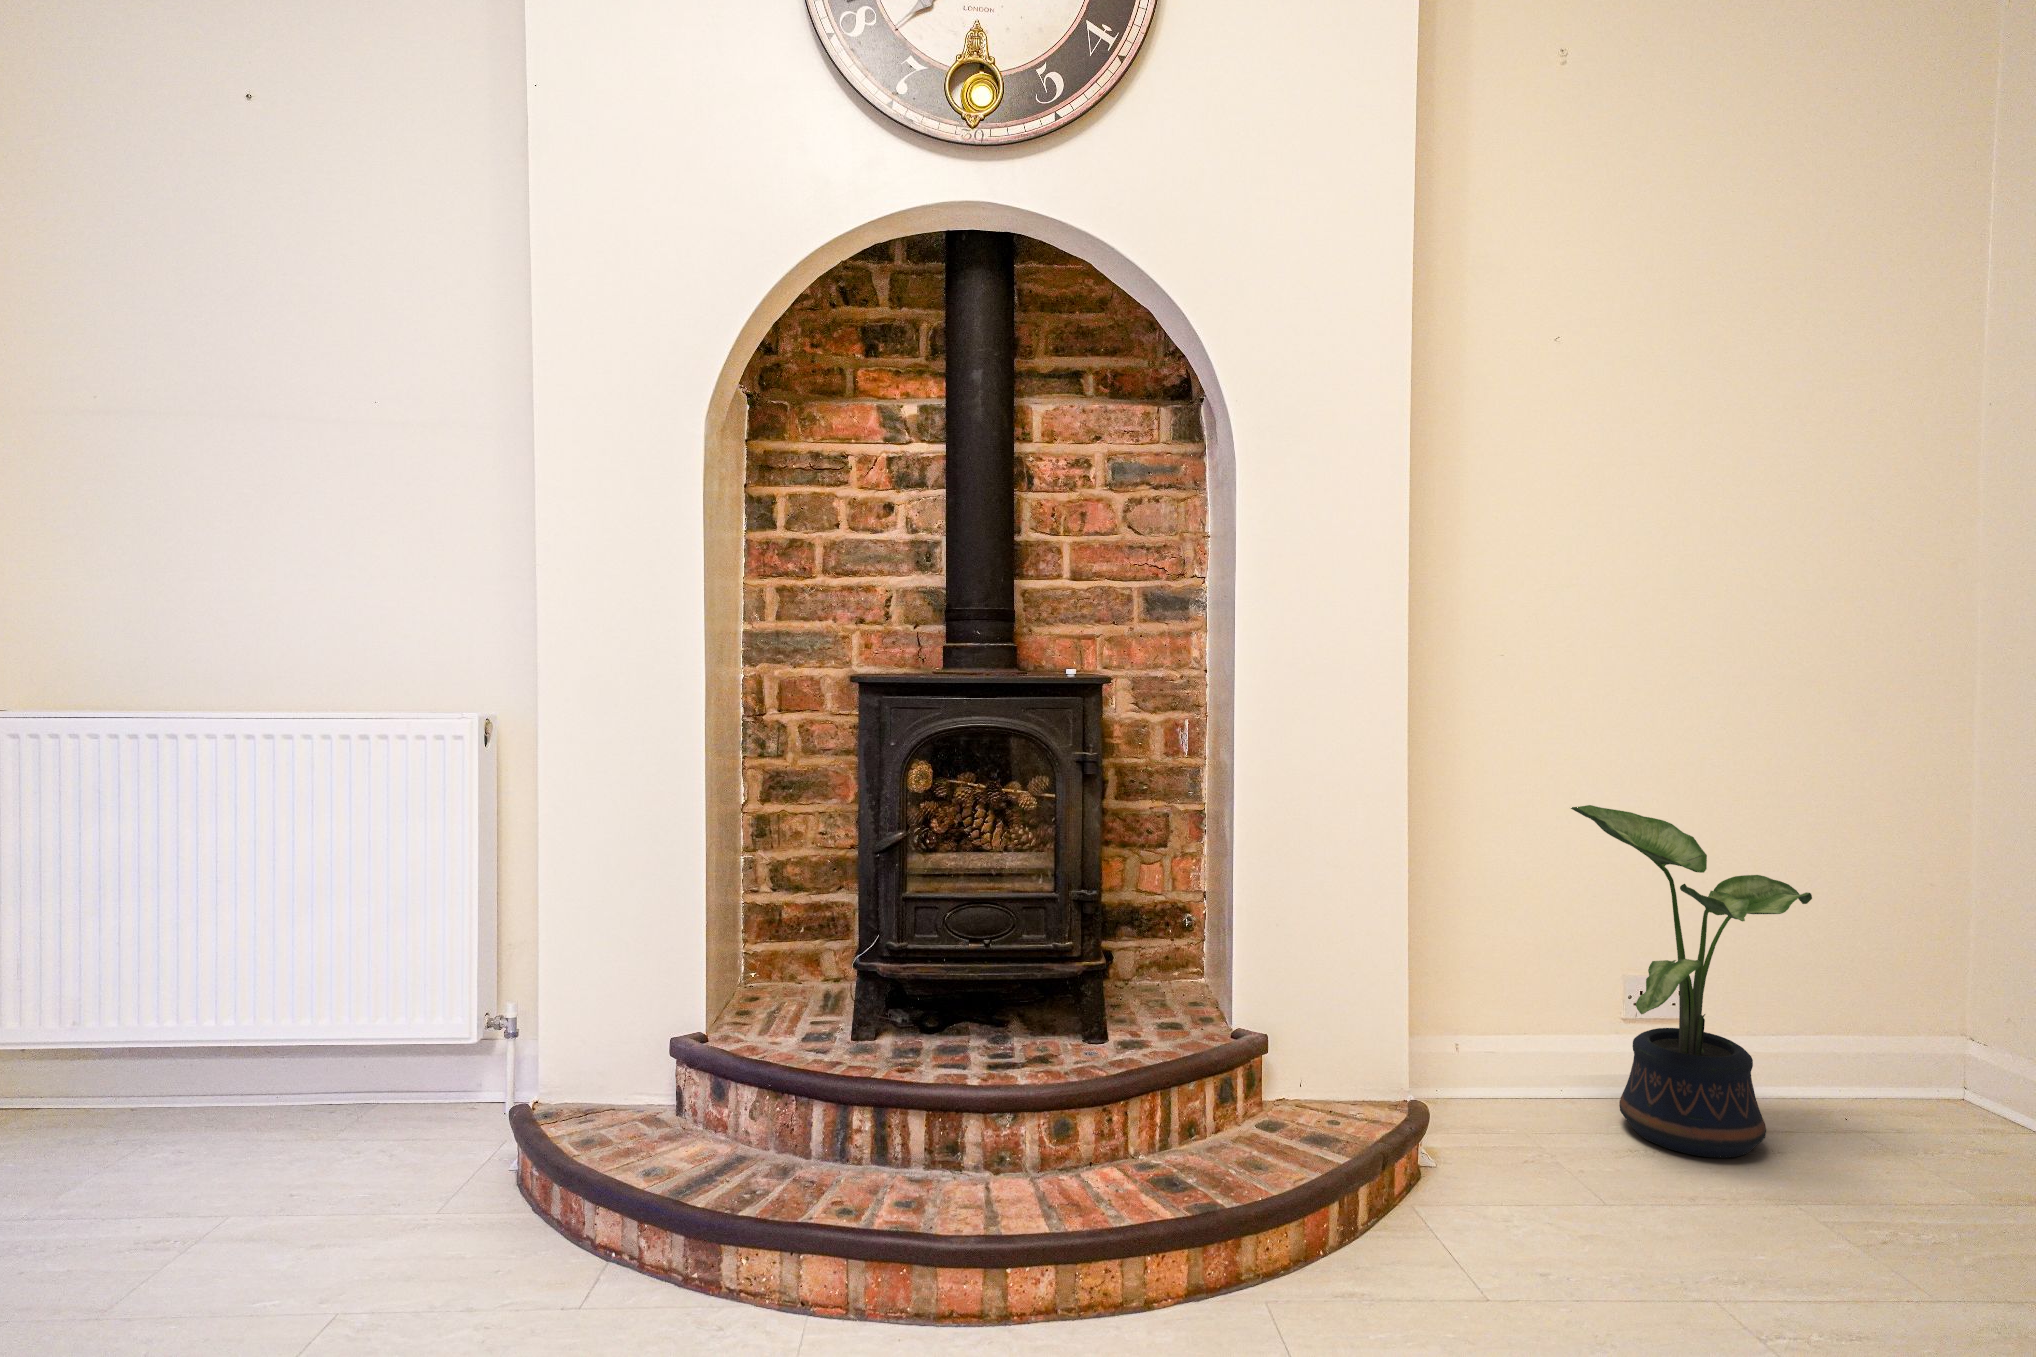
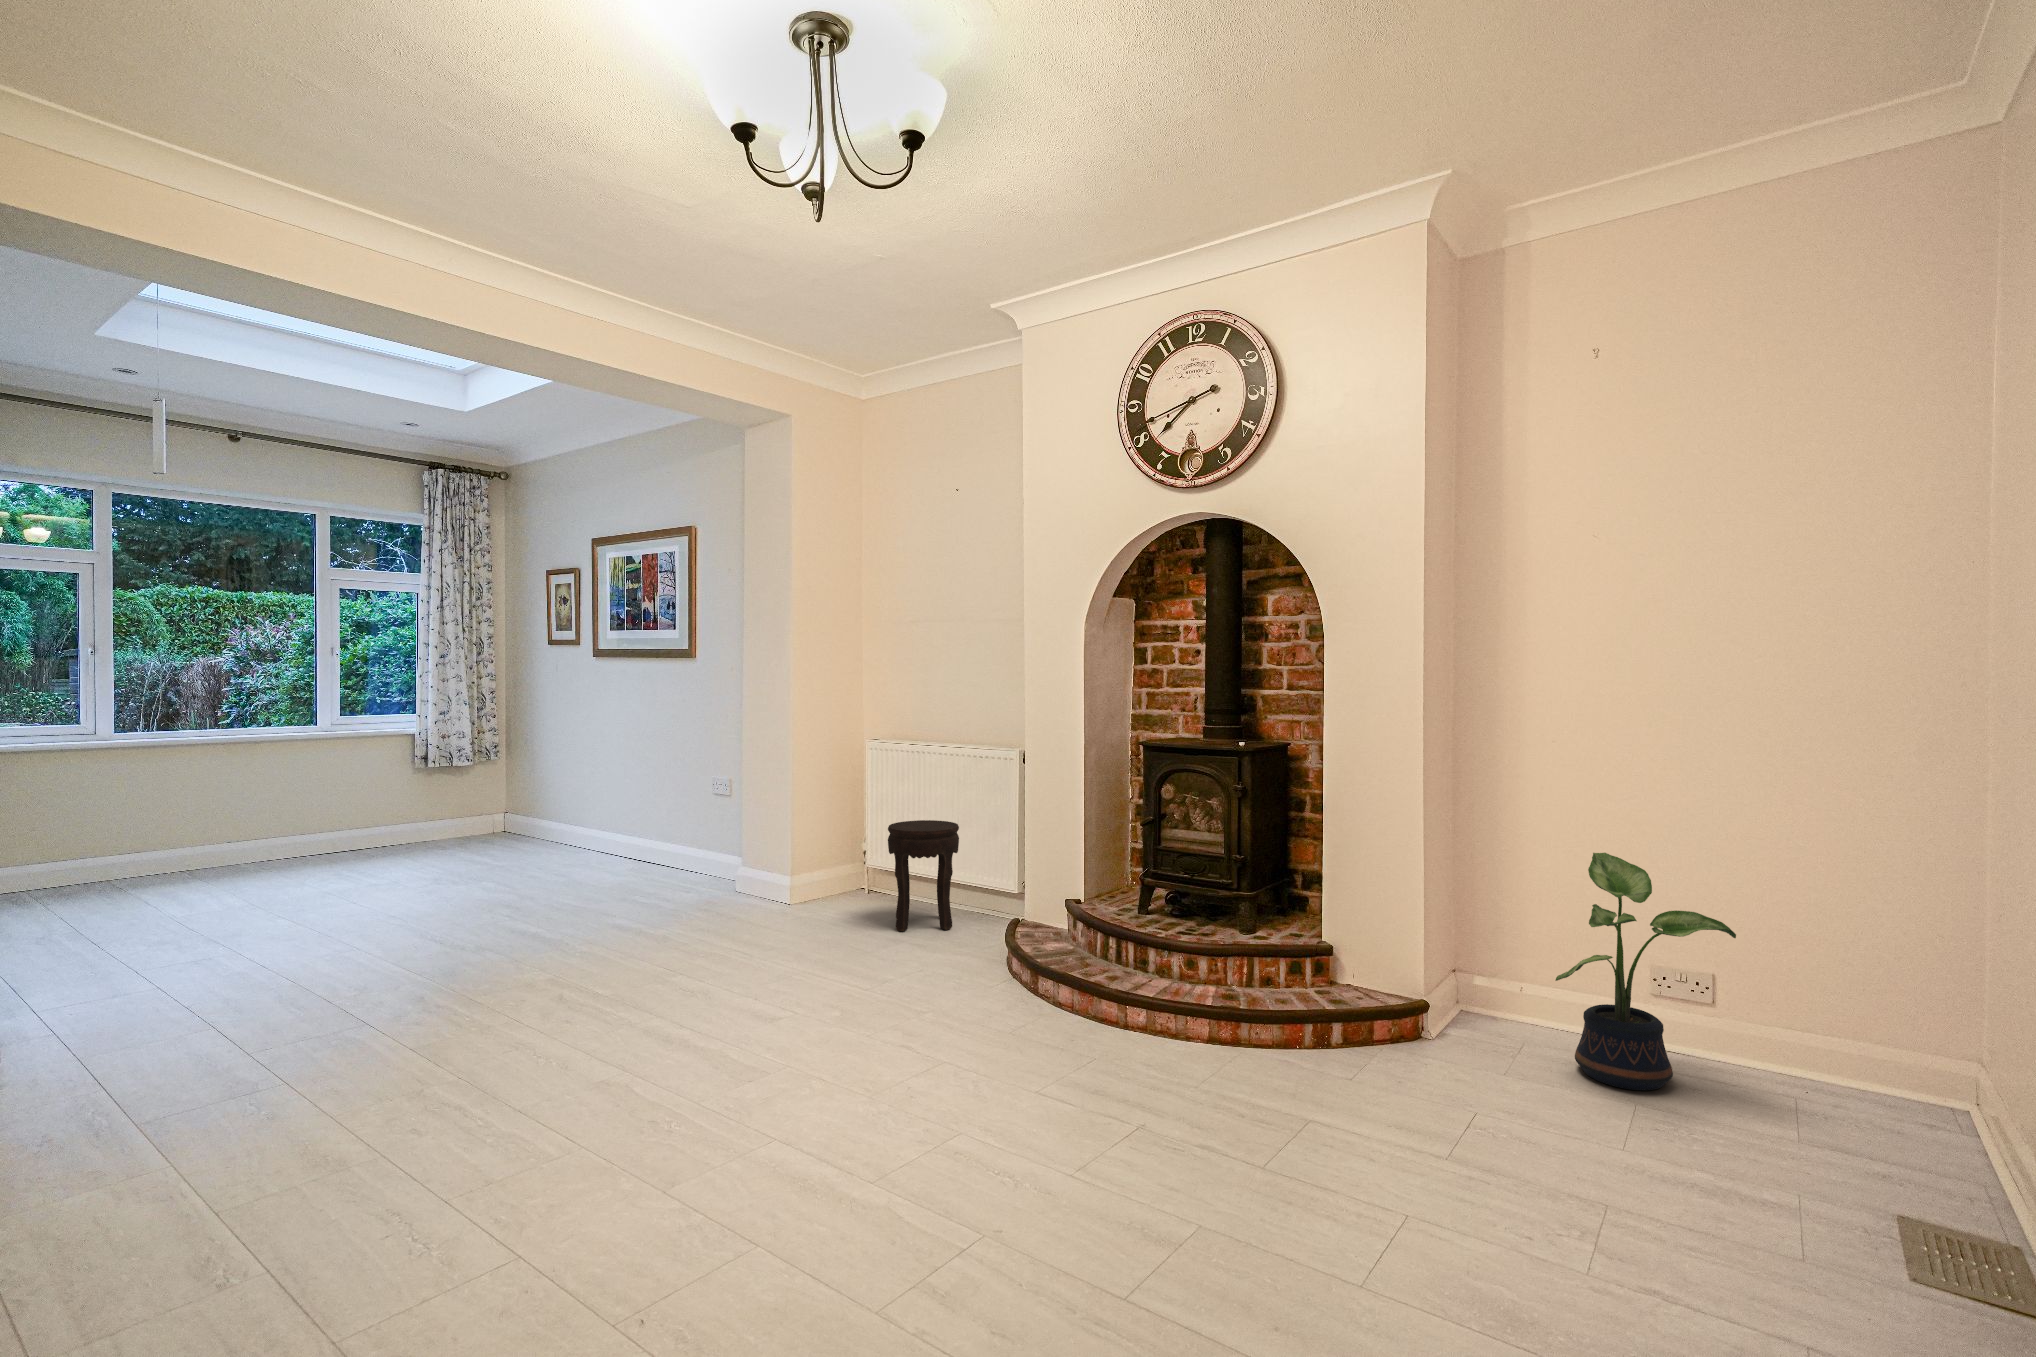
side table: none [103,901,321,1209] -> present [888,820,959,931]

